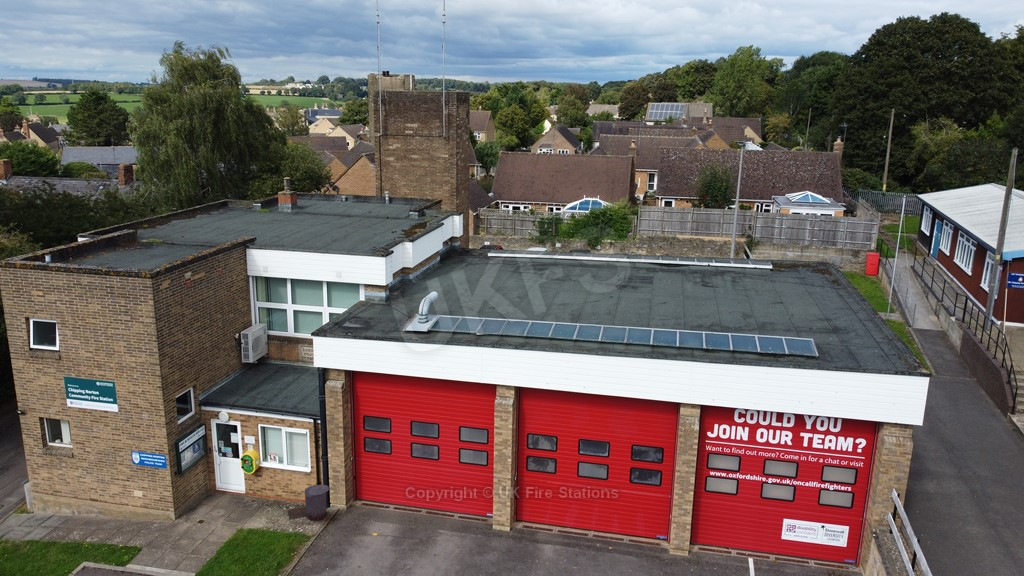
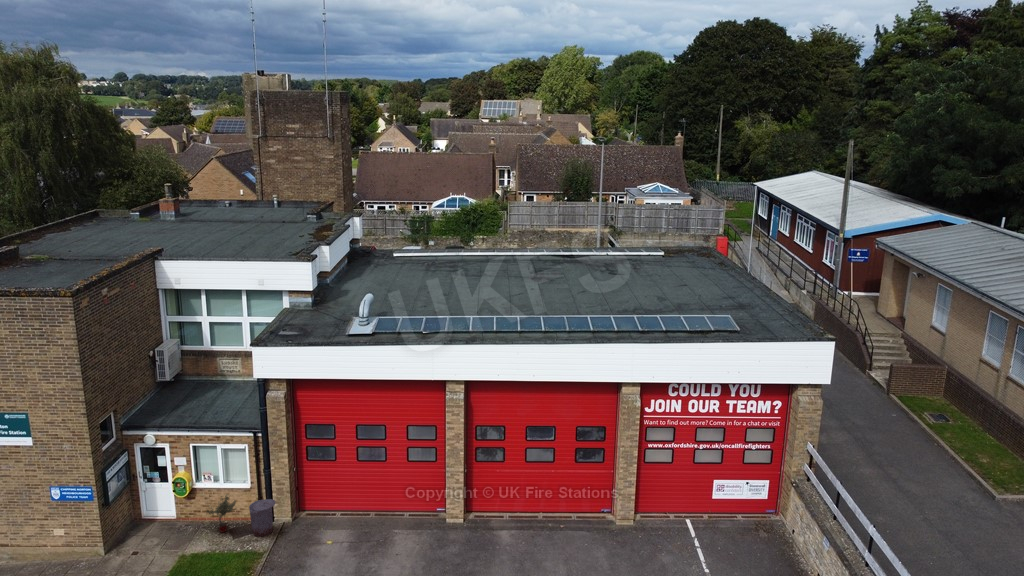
potted tree: none [267,475,295,512] -> present [207,495,236,533]

